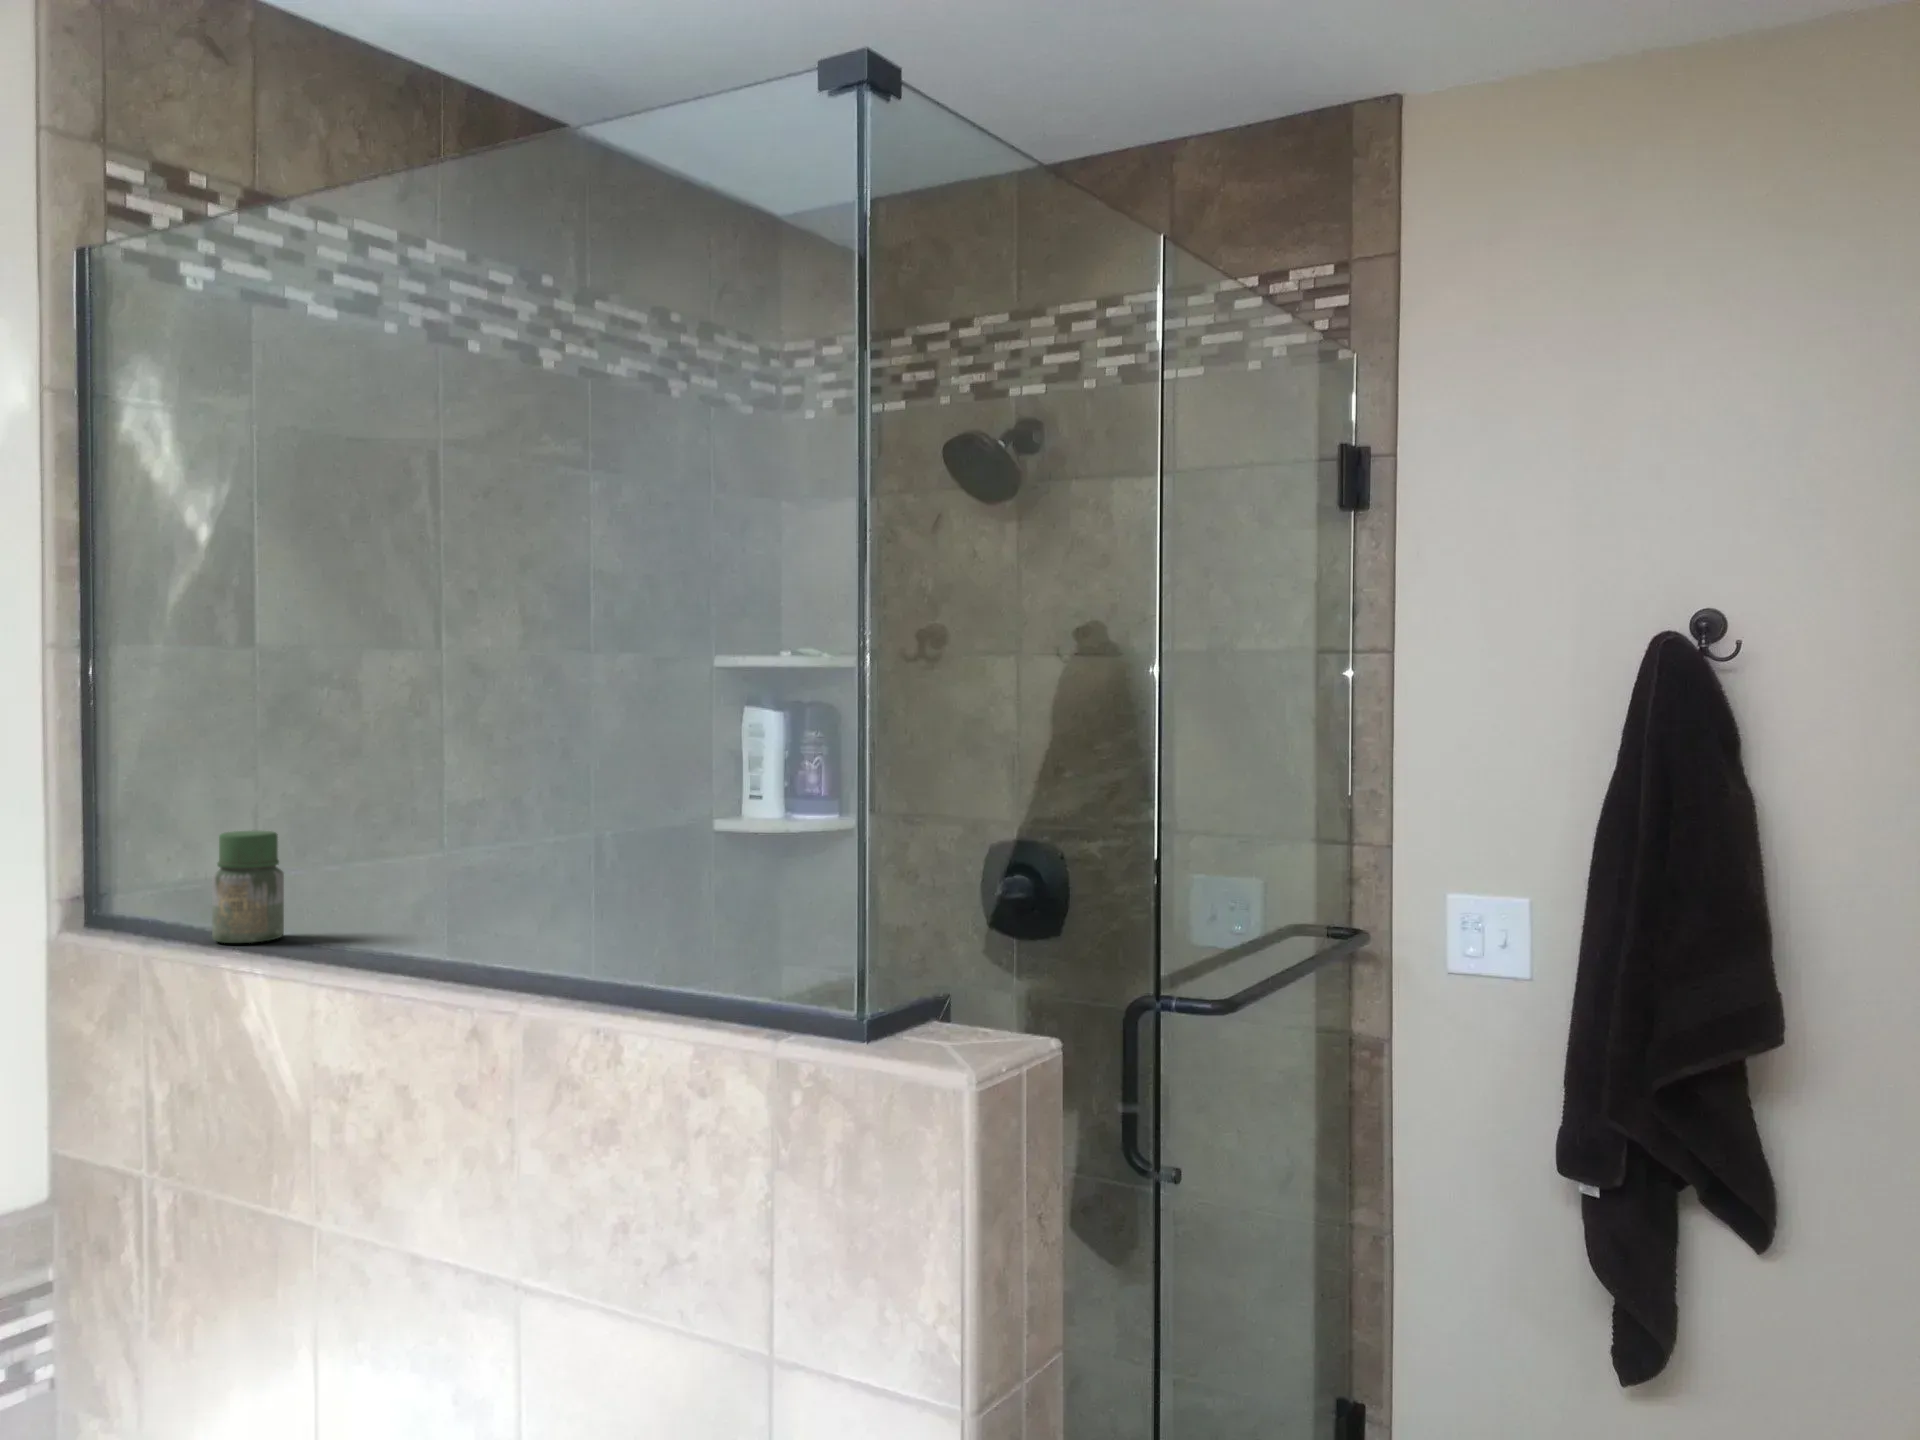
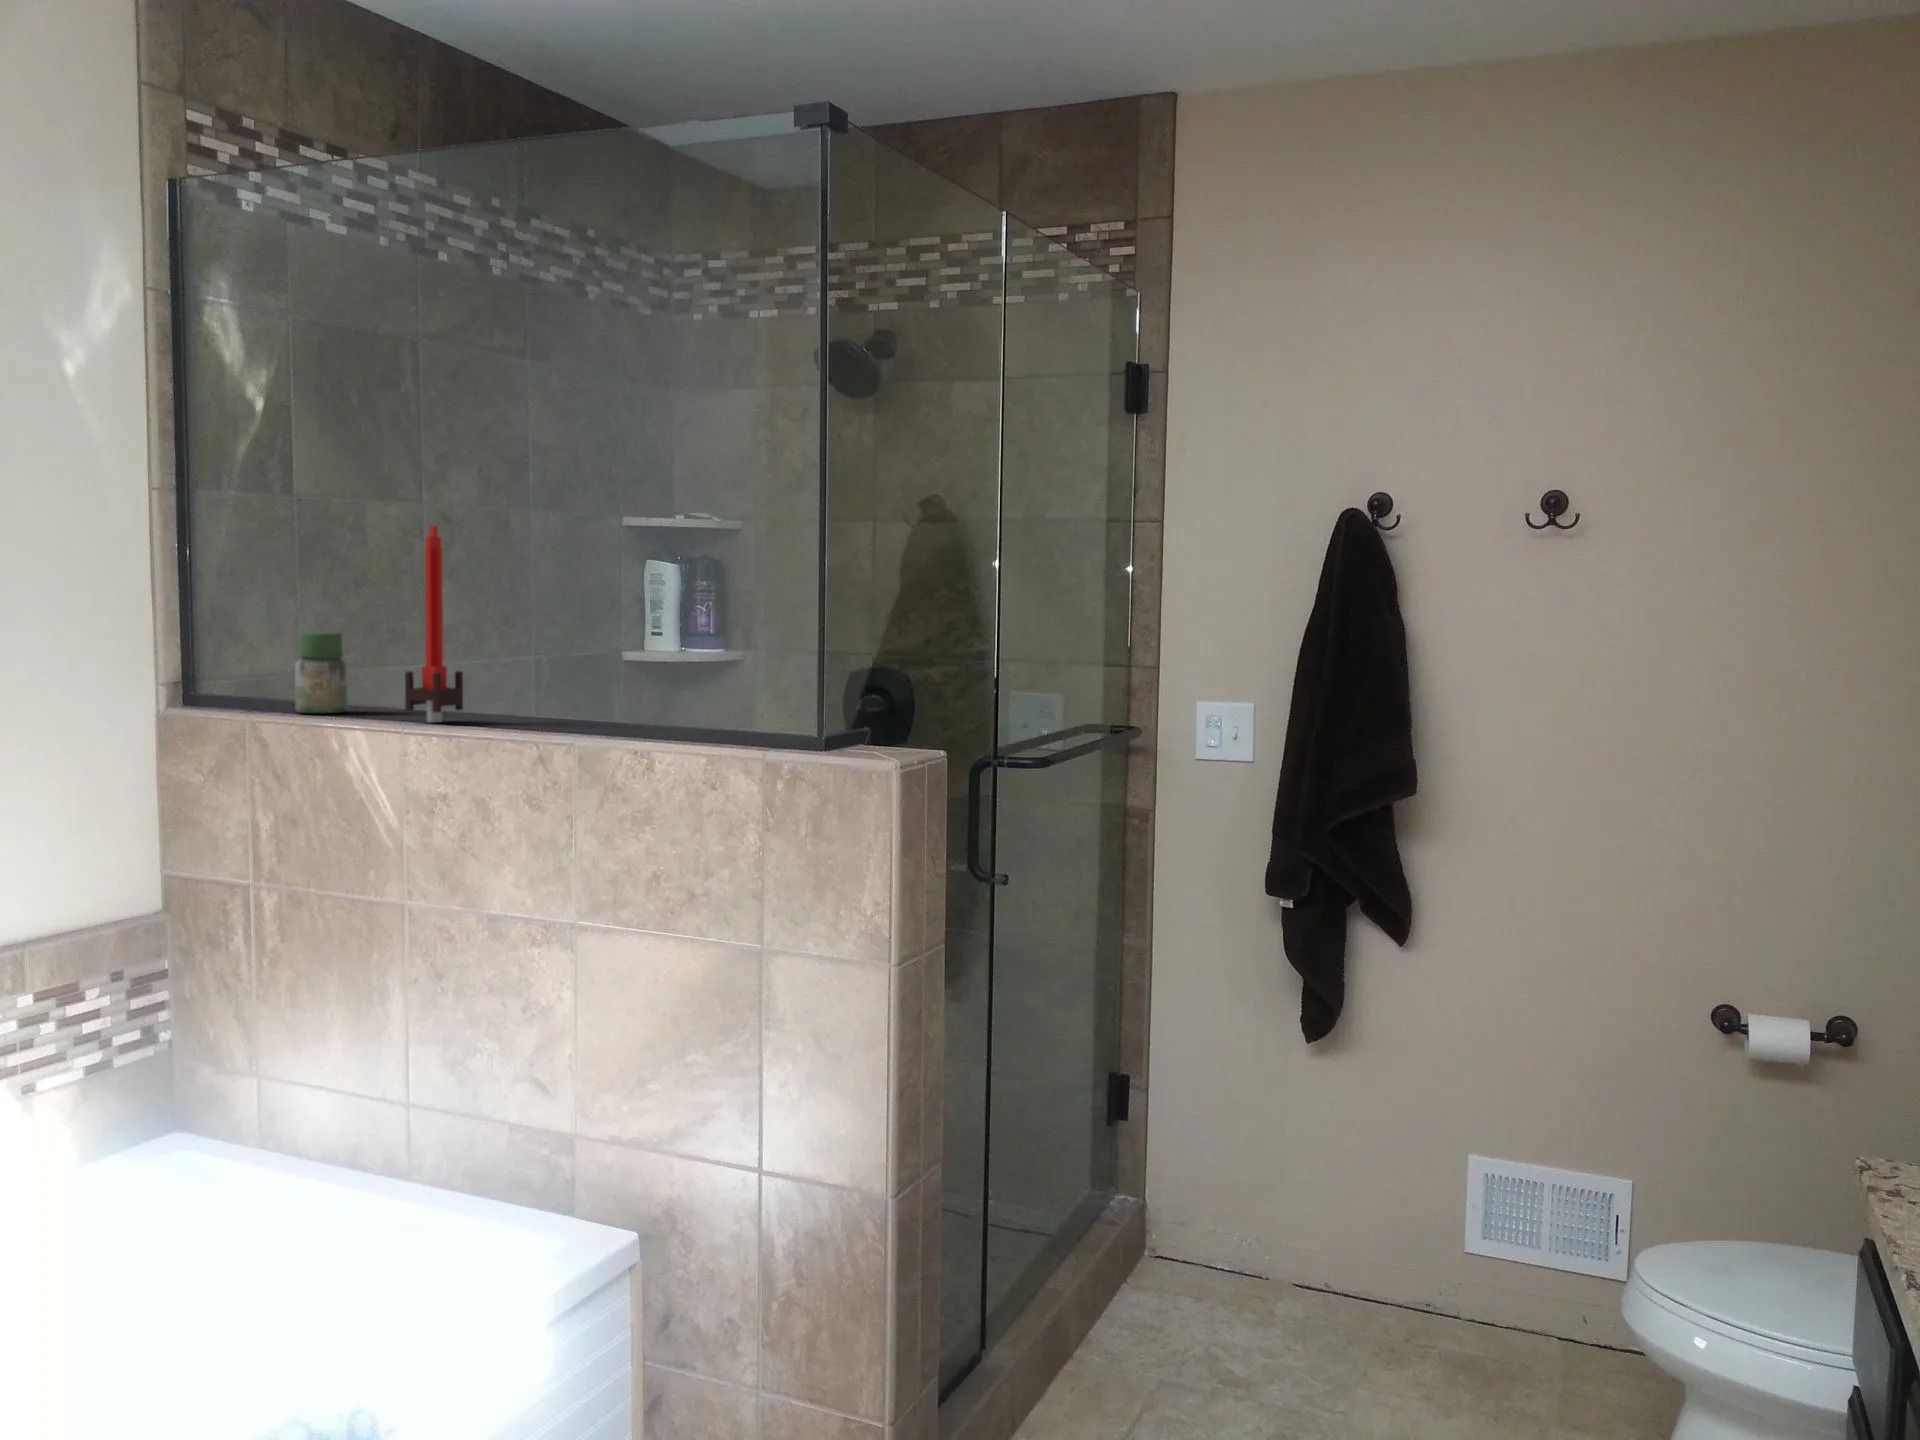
candle: none [319,694,402,969] -> present [405,525,463,722]

